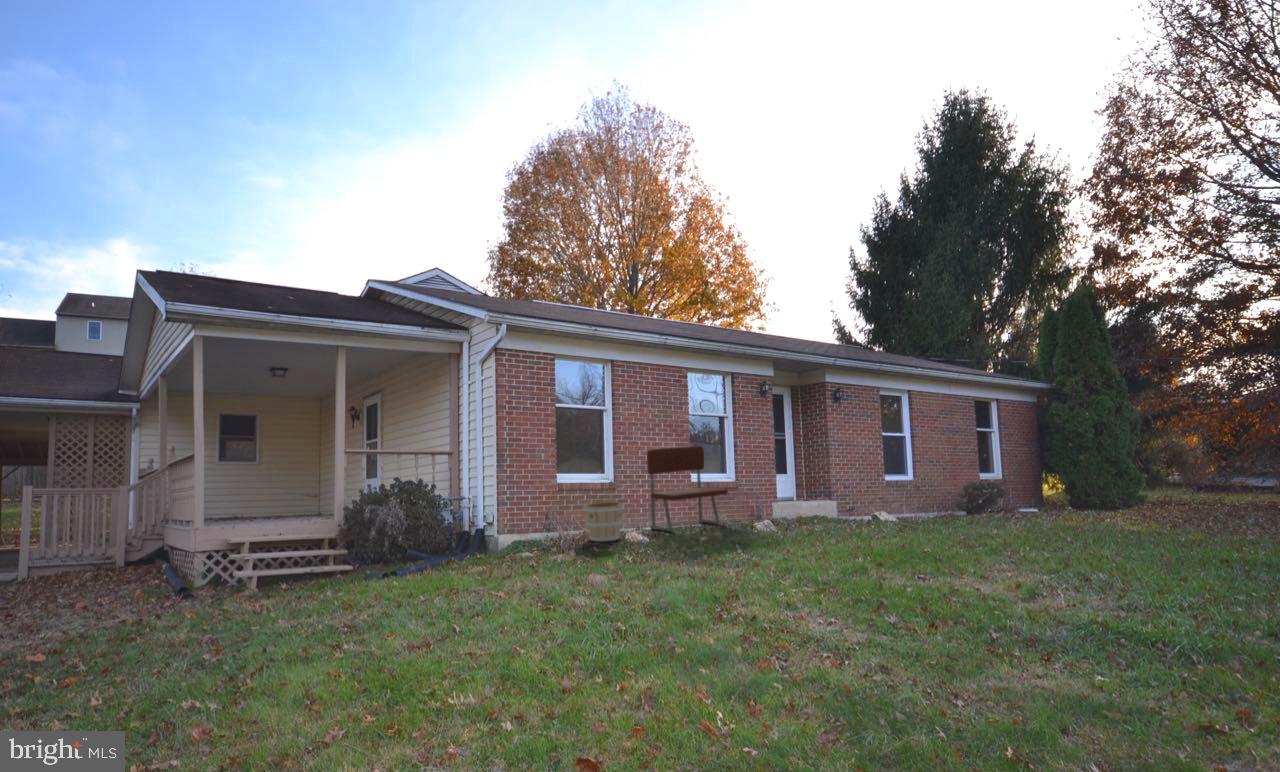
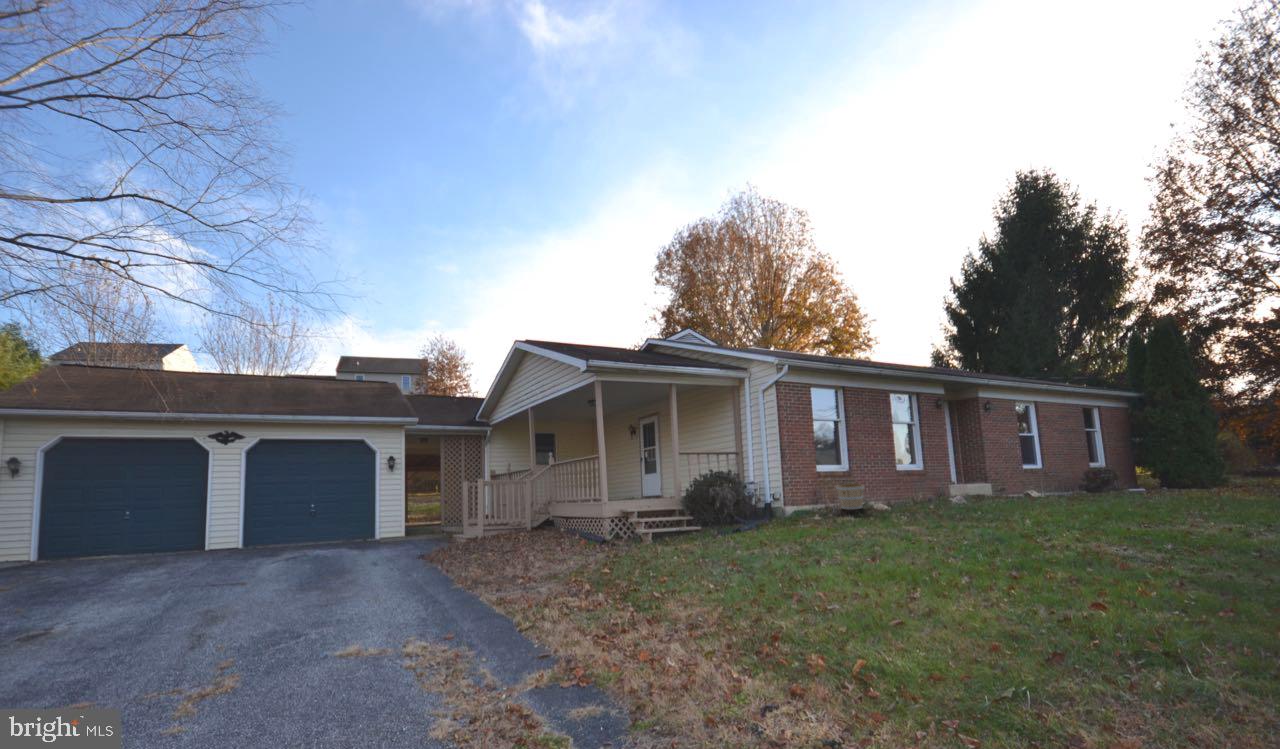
bench: present [647,446,728,532] -> none [870,446,928,504]

